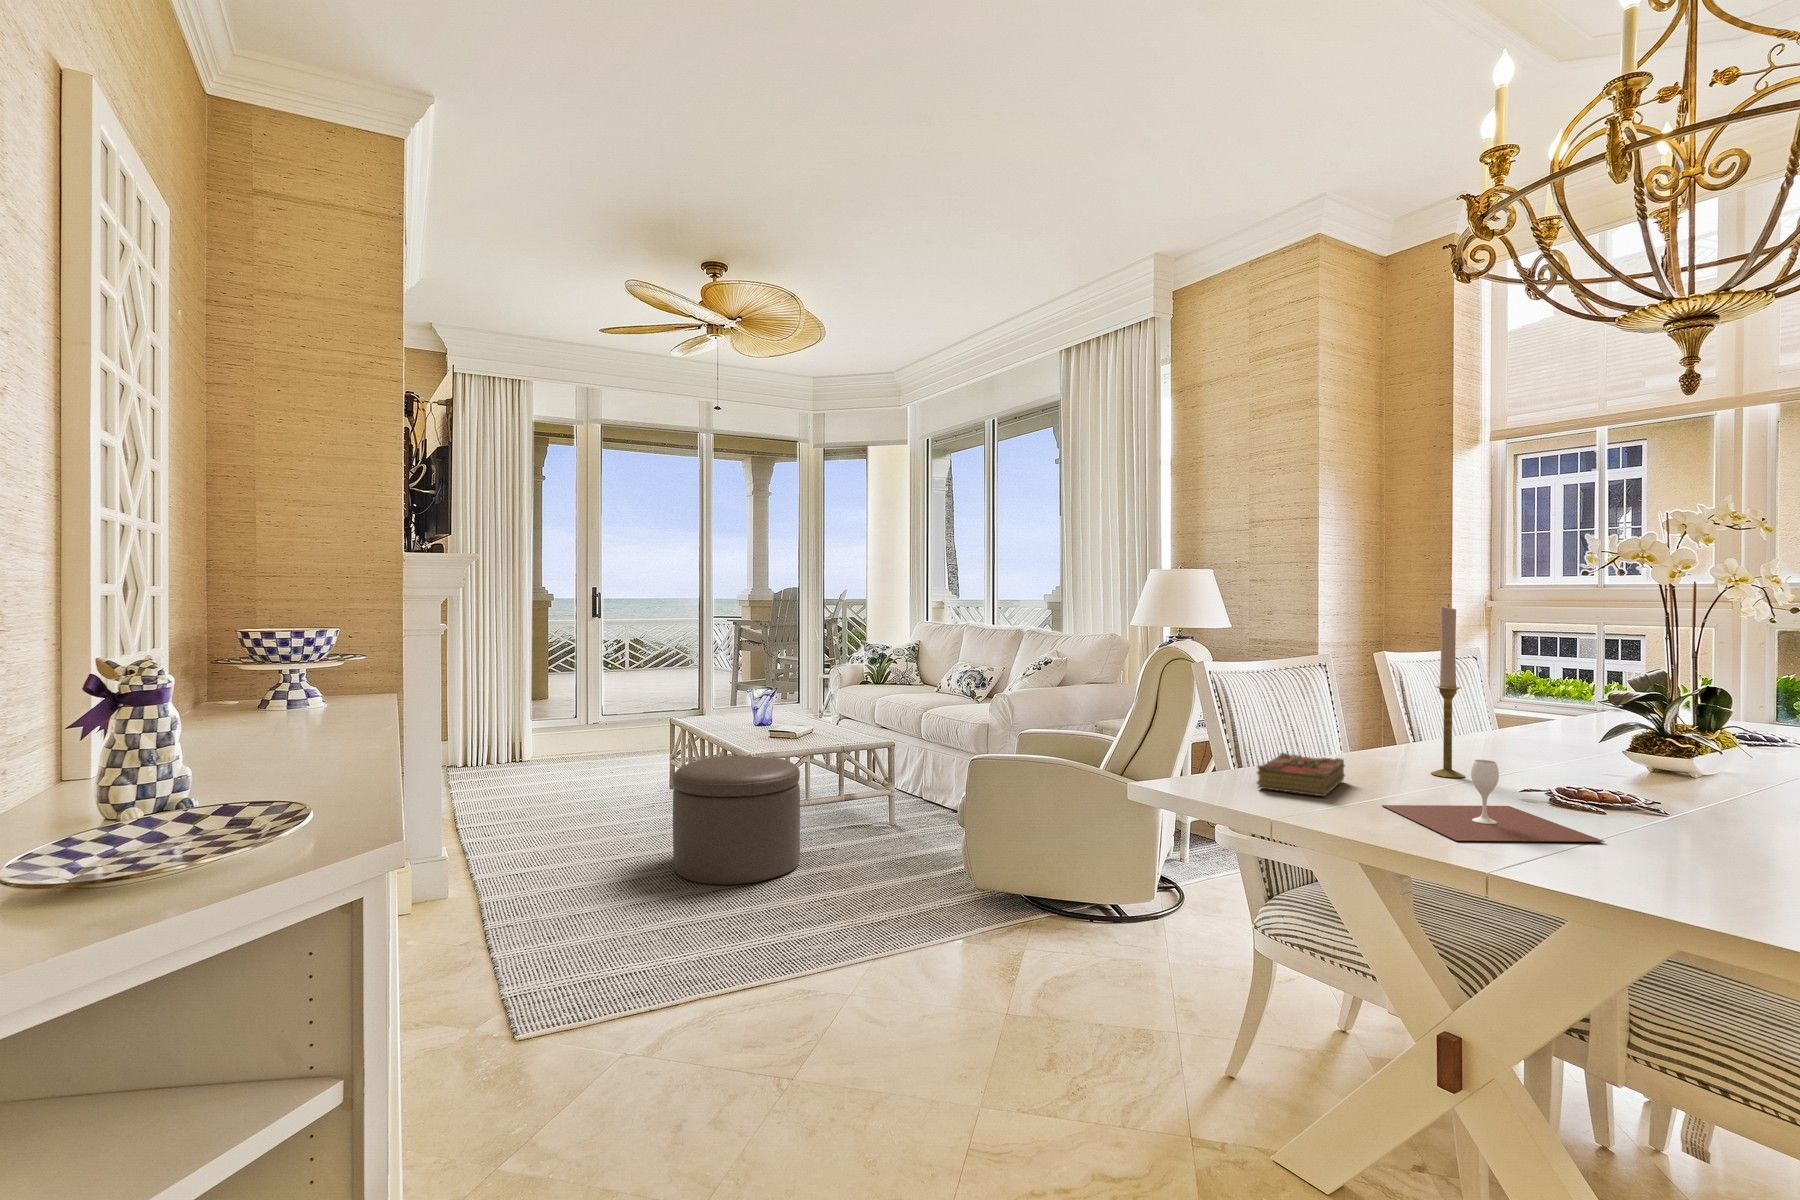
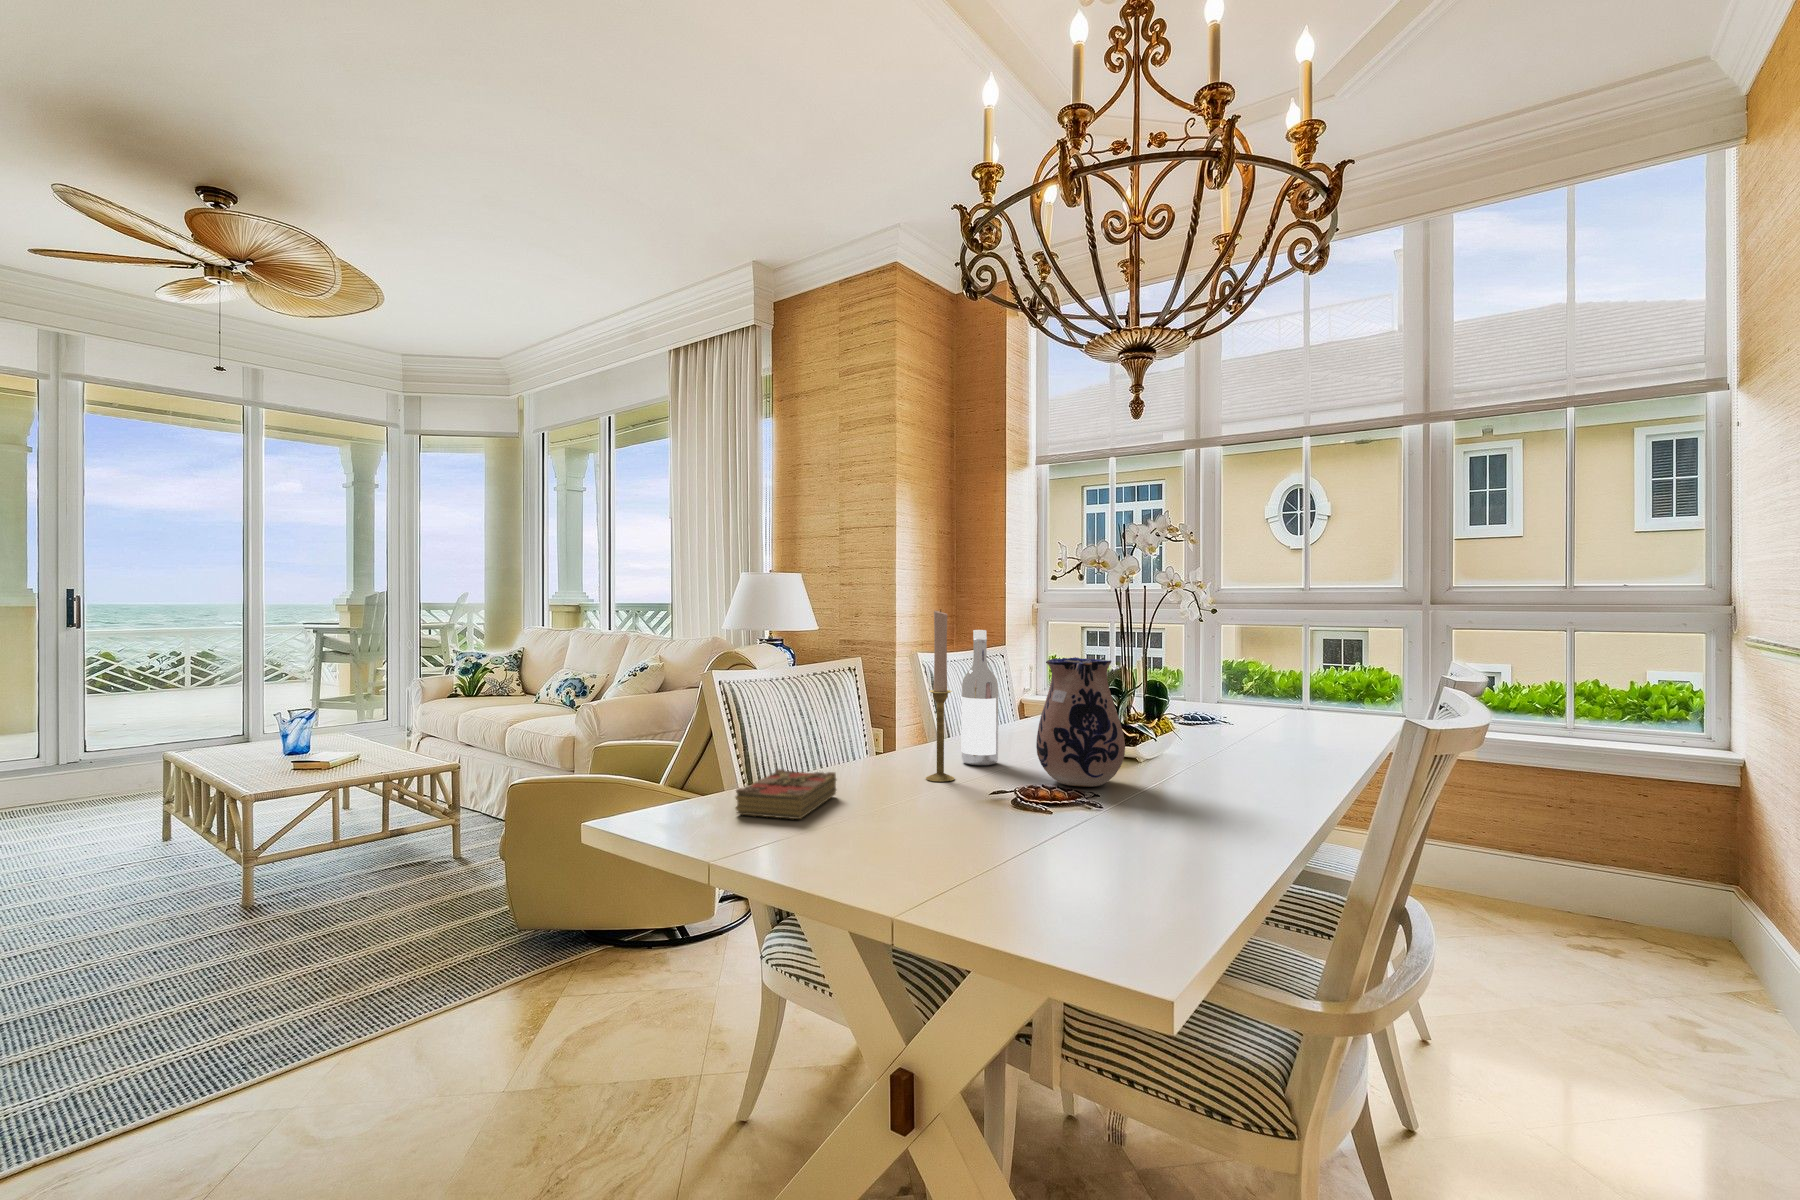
wine bottle: none [1462,626,1507,766] -> present [961,630,998,765]
ceramic pitcher: none [1565,656,1685,794] -> present [1036,657,1125,787]
ottoman: present [673,755,800,885] -> none [104,795,309,968]
wine glass: present [1382,760,1605,842] -> none [853,772,1038,867]

